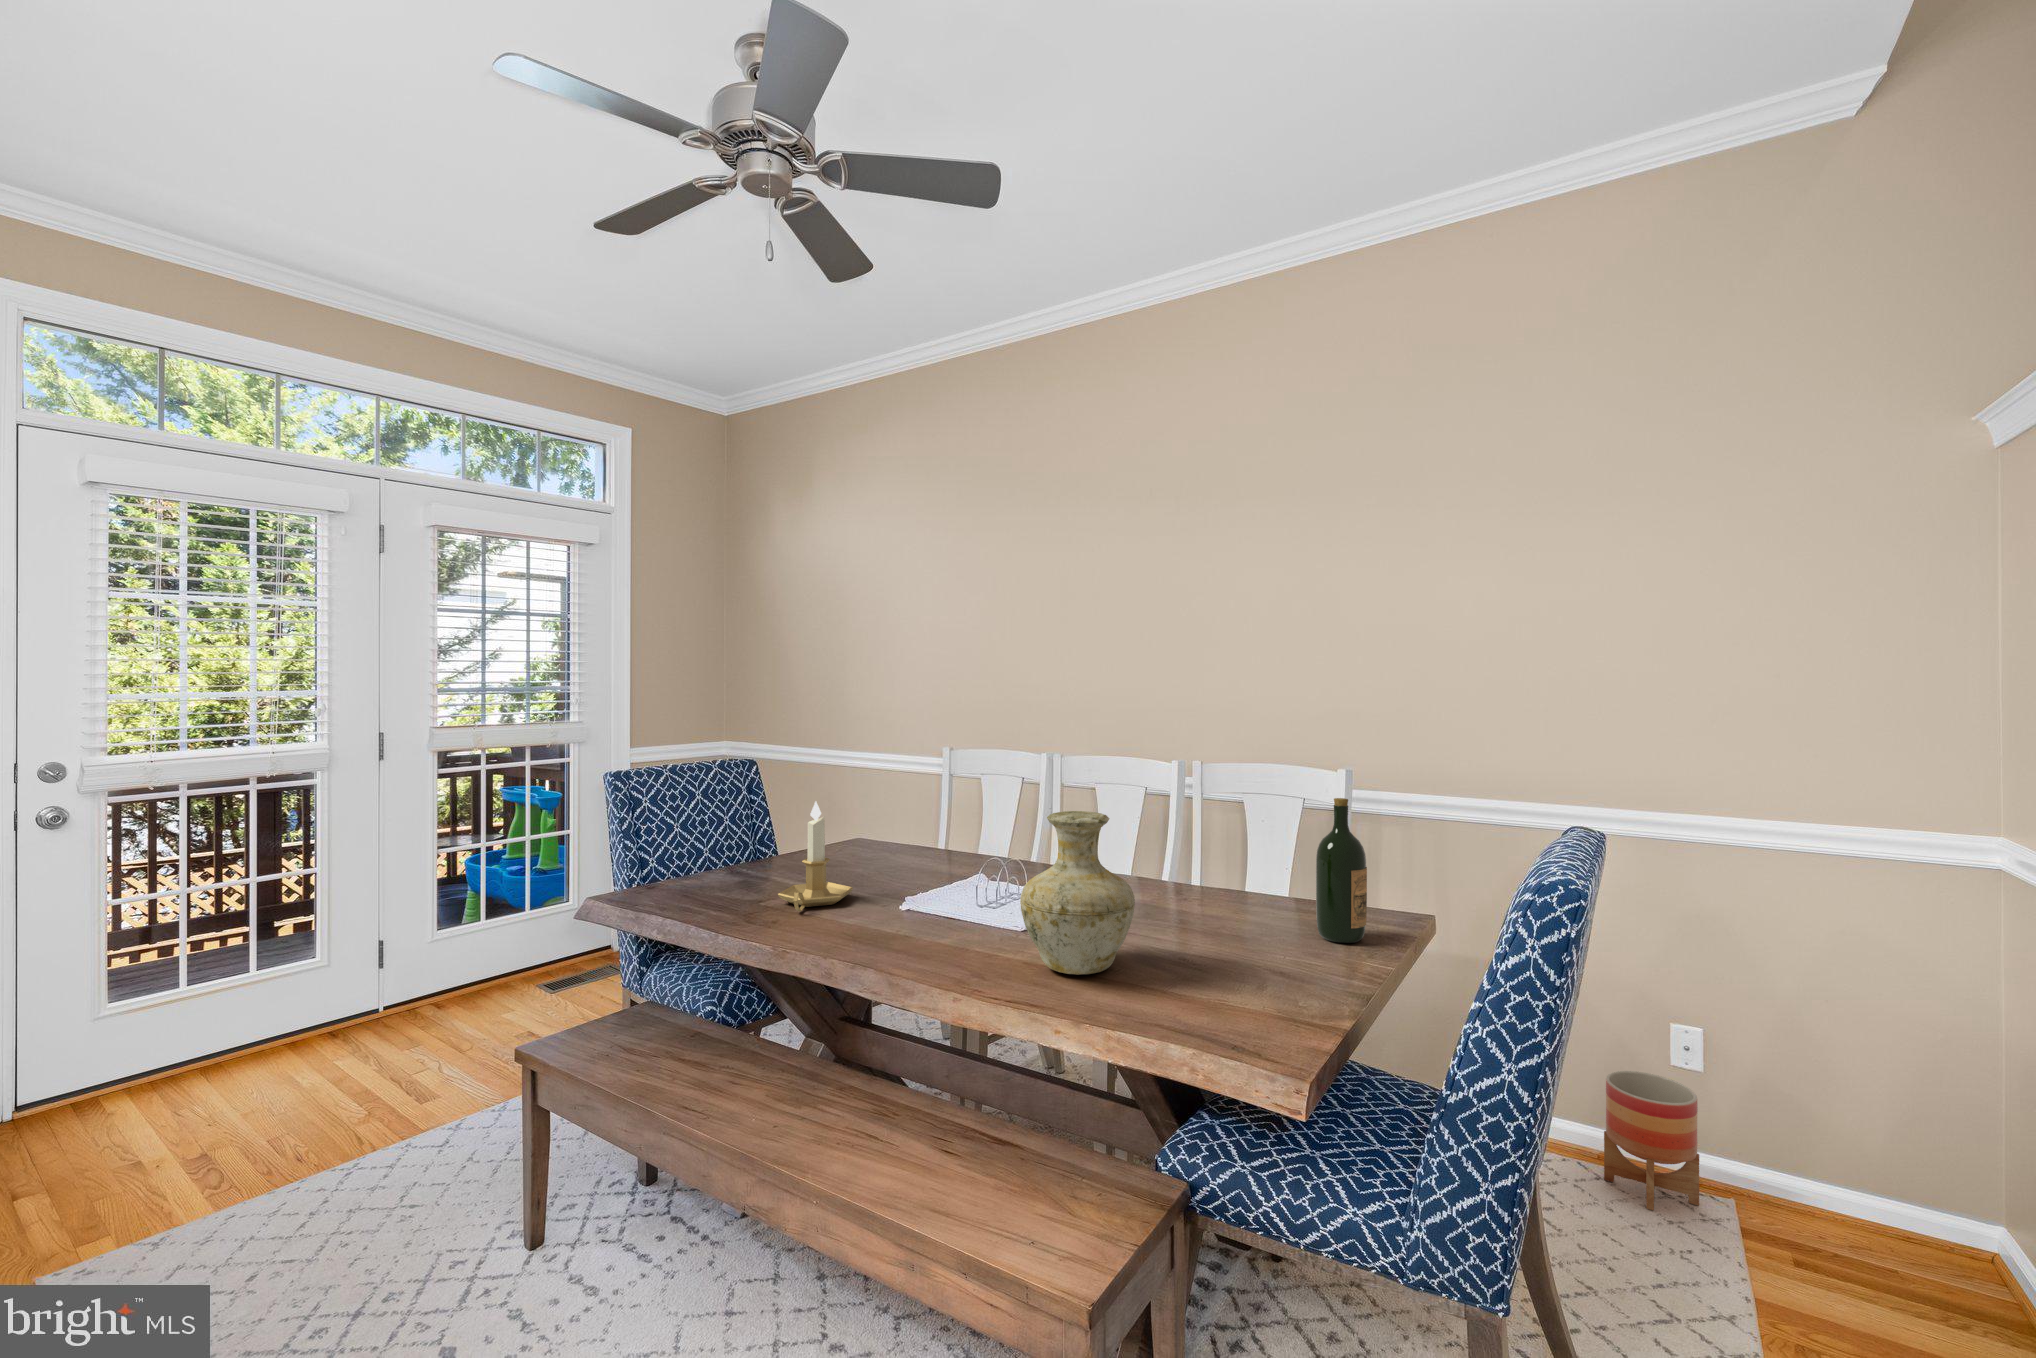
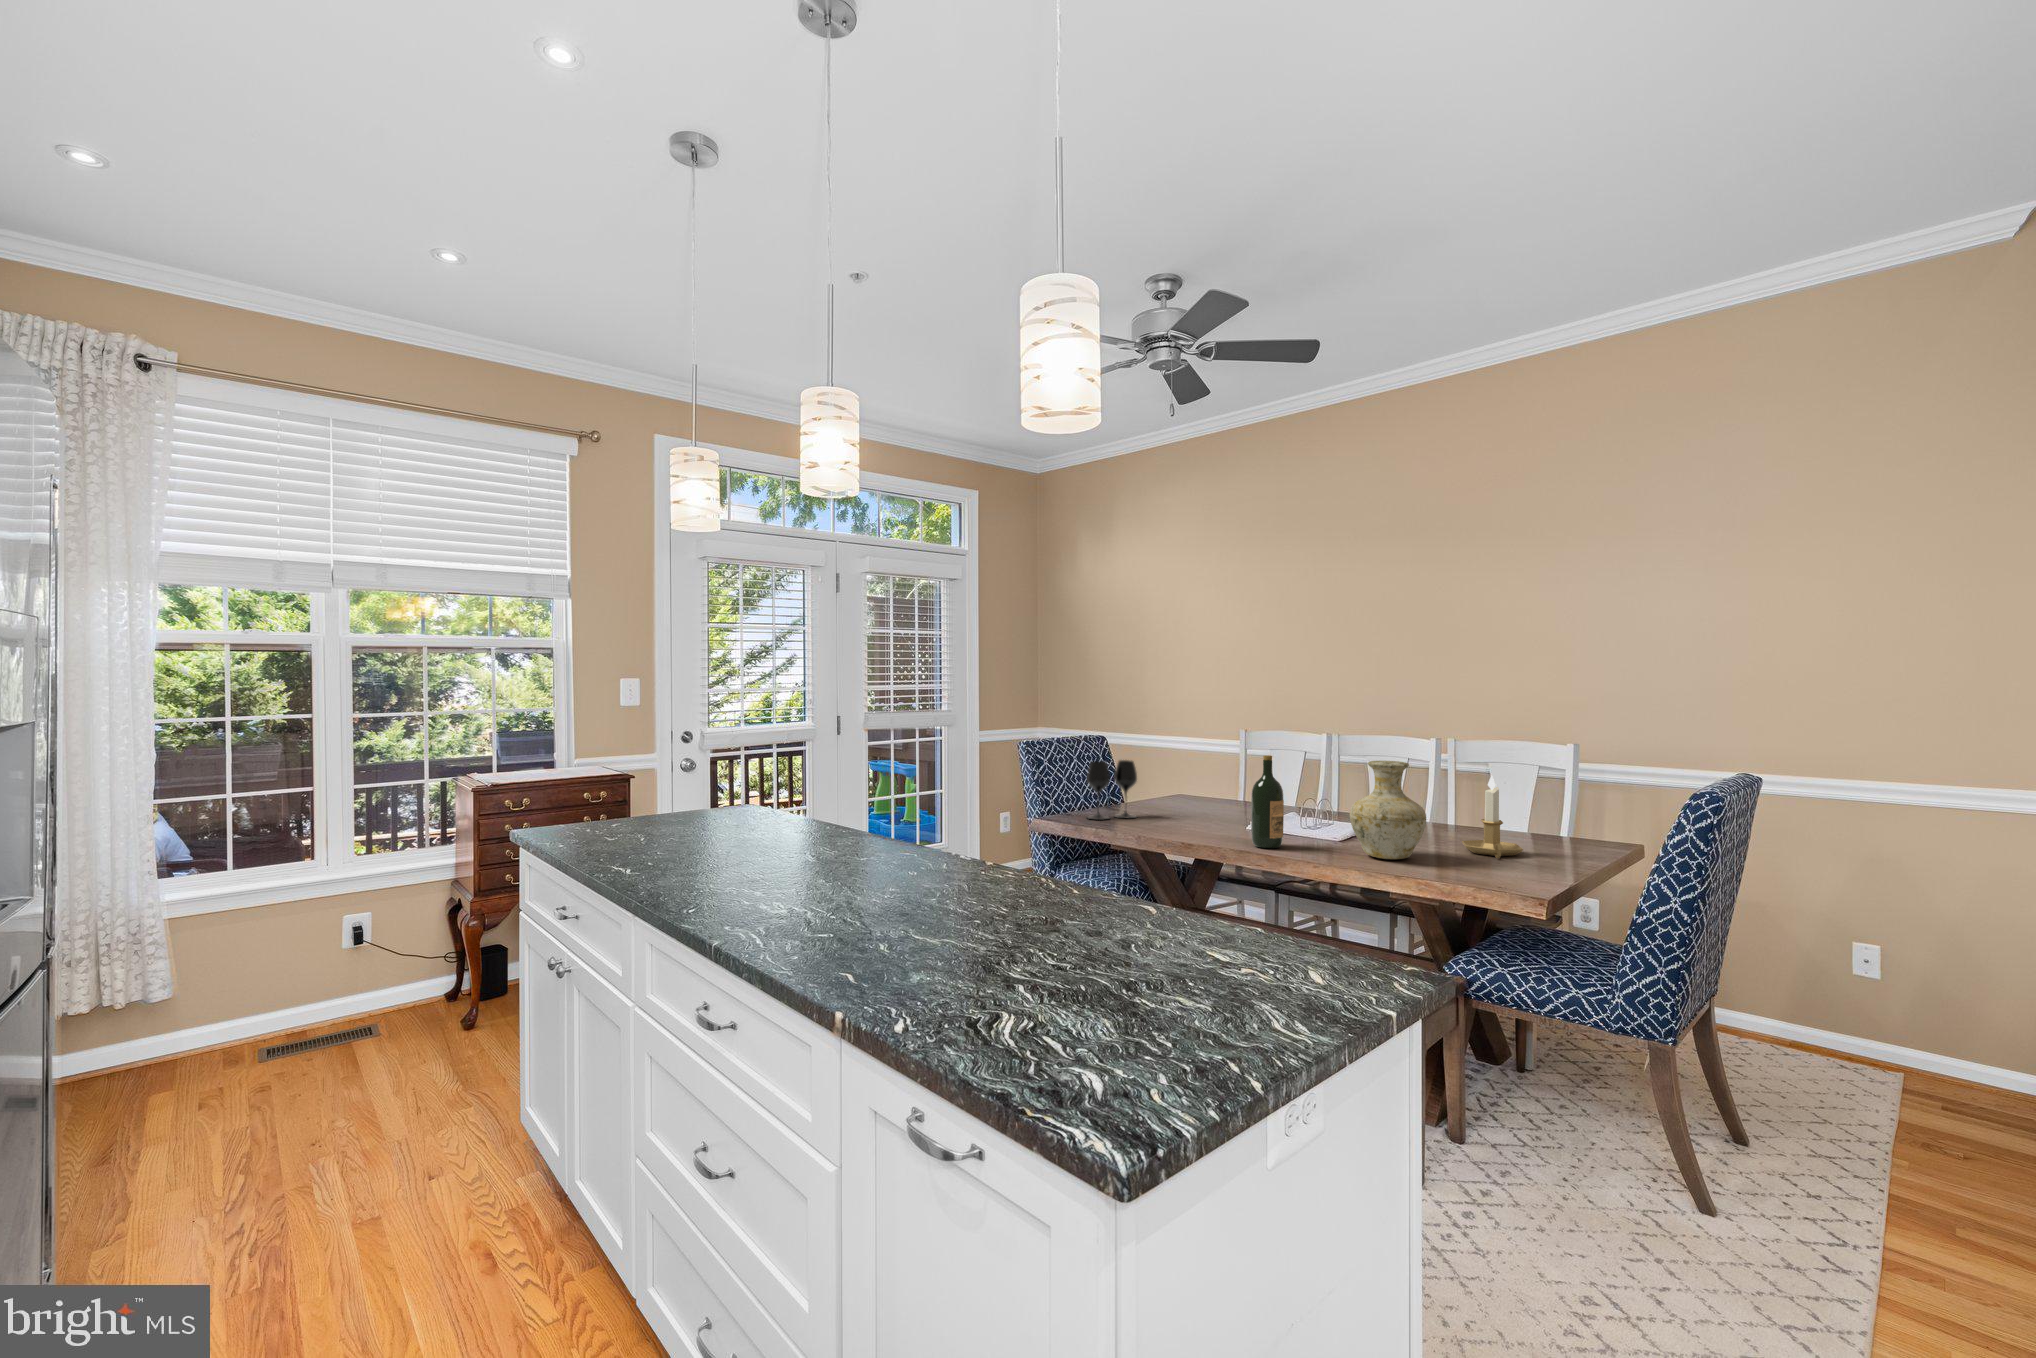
wine bottle: present [1316,798,1367,943] -> present [1251,755,1284,848]
candlestick: present [778,801,853,911] -> present [1462,775,1523,859]
wine glass: none [676,803,761,897] -> present [1087,760,1137,820]
planter: present [1604,1071,1699,1210] -> none [1773,976,1850,1071]

